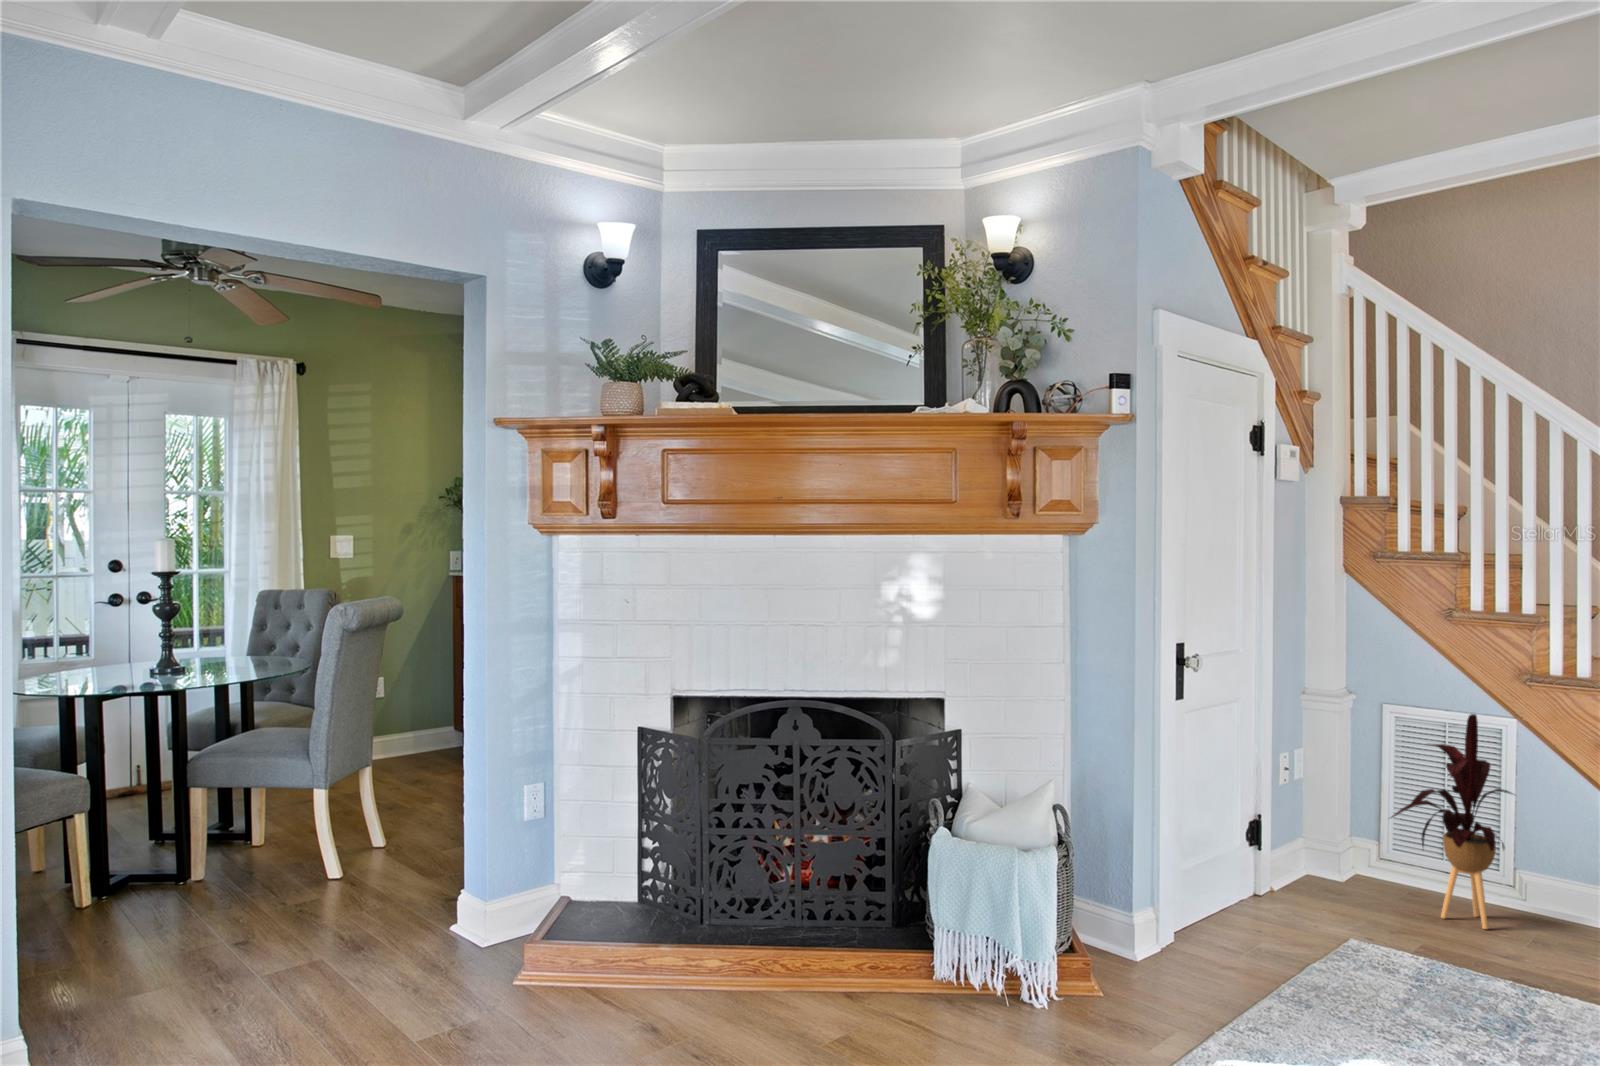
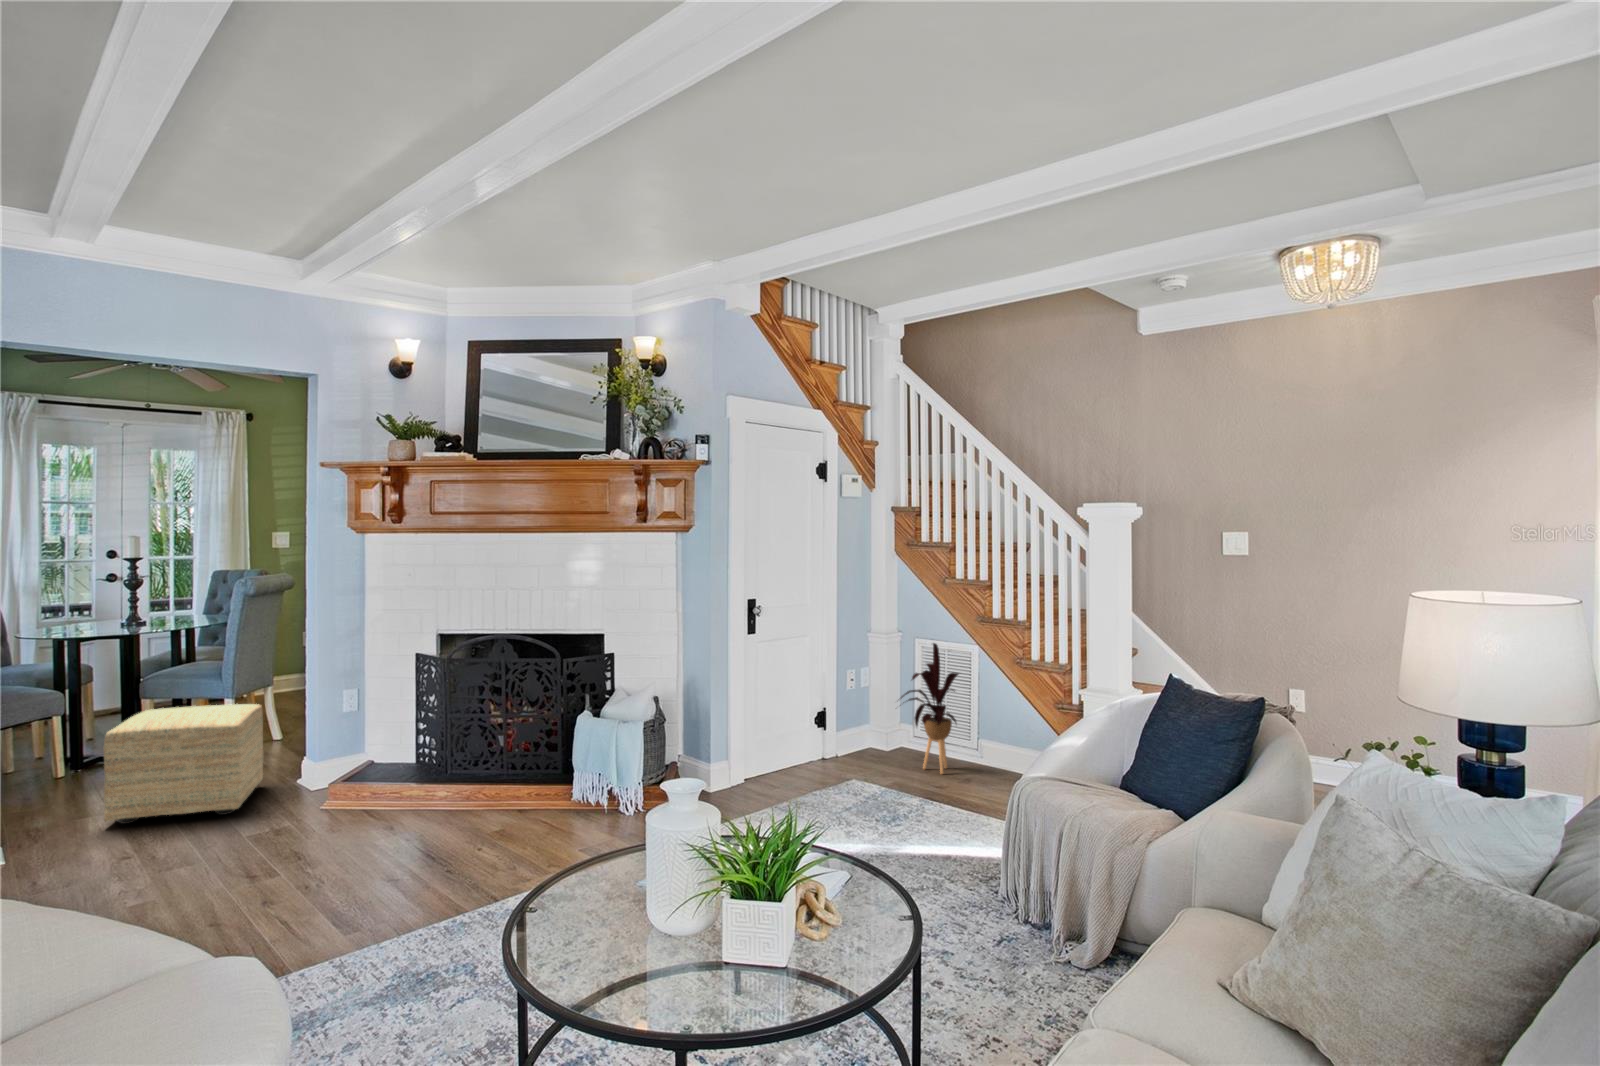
ottoman: none [184,809,403,1021] -> present [104,704,263,824]

